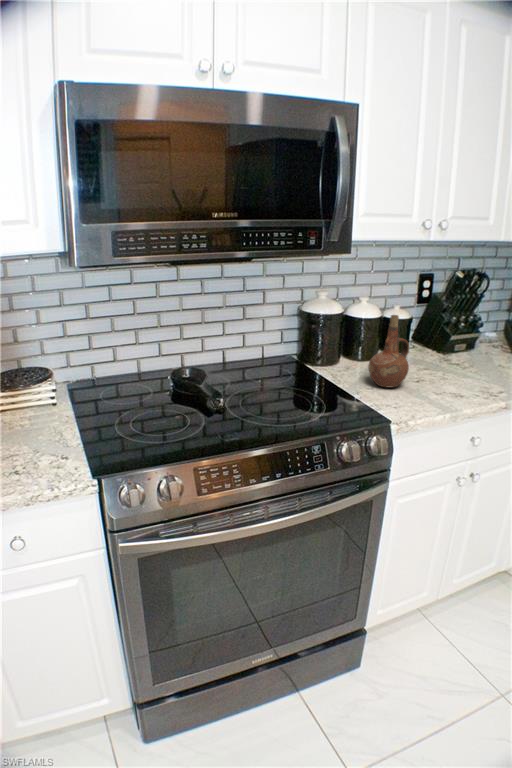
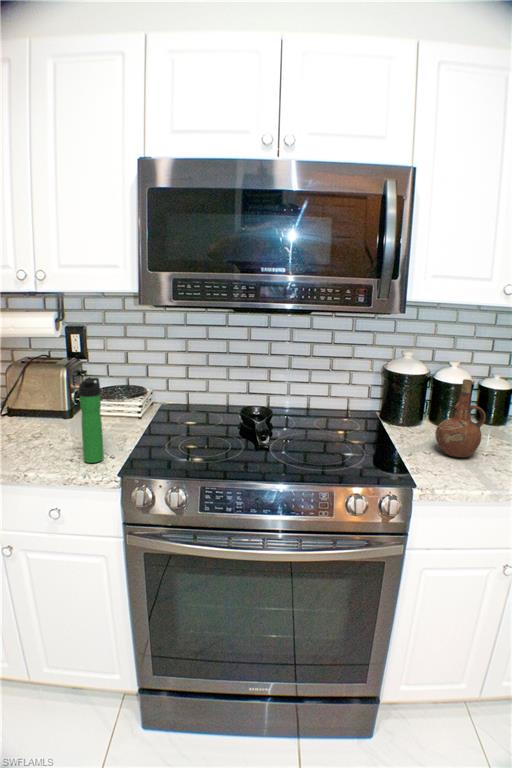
bottle: none [20,366,59,472] -> present [79,378,104,463]

